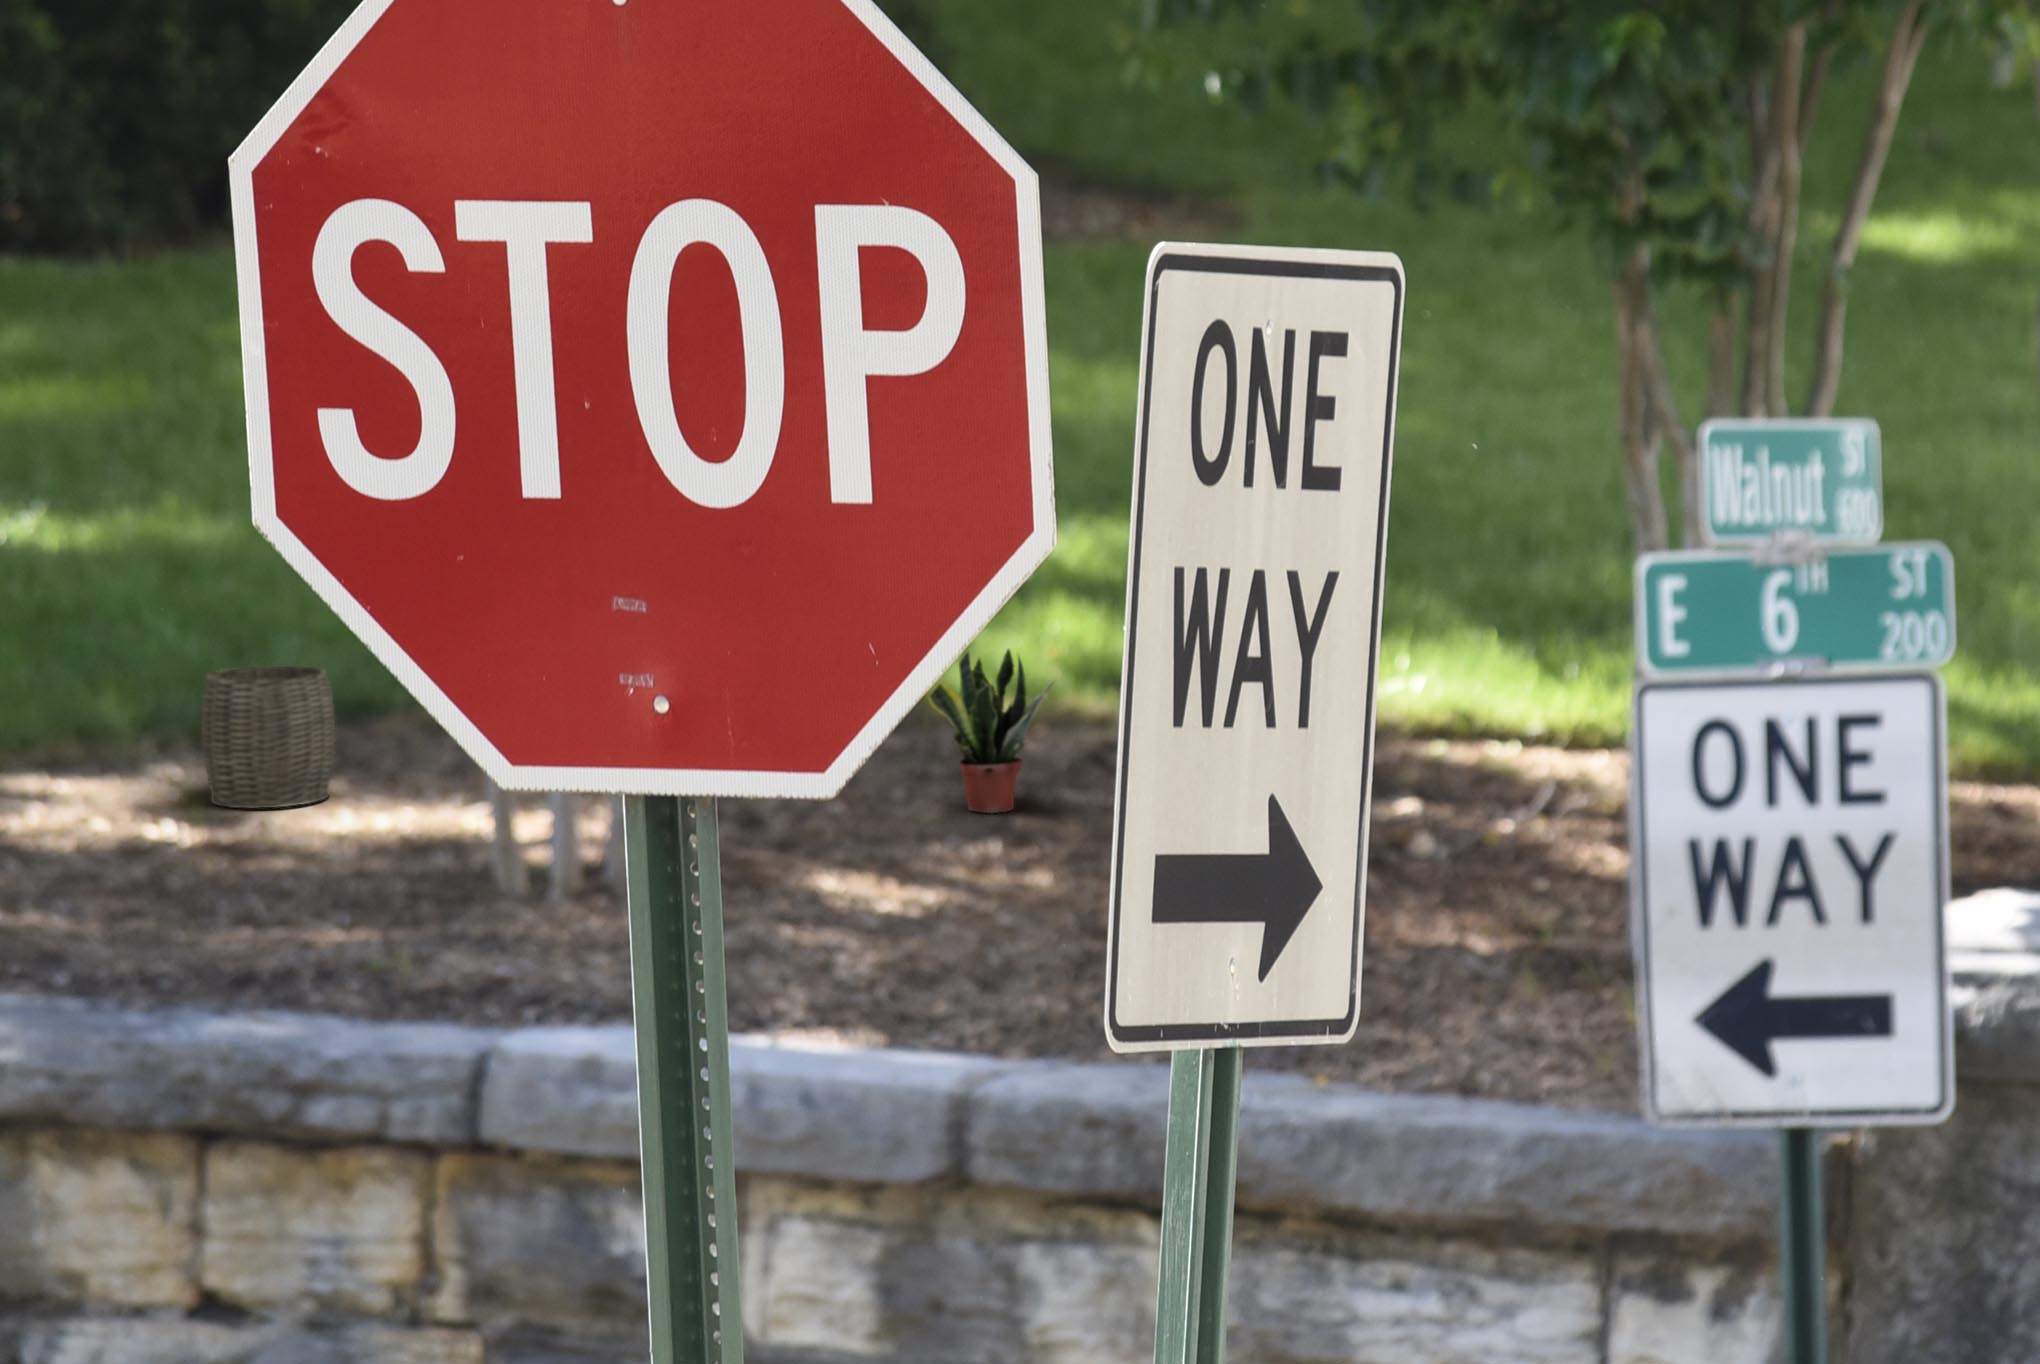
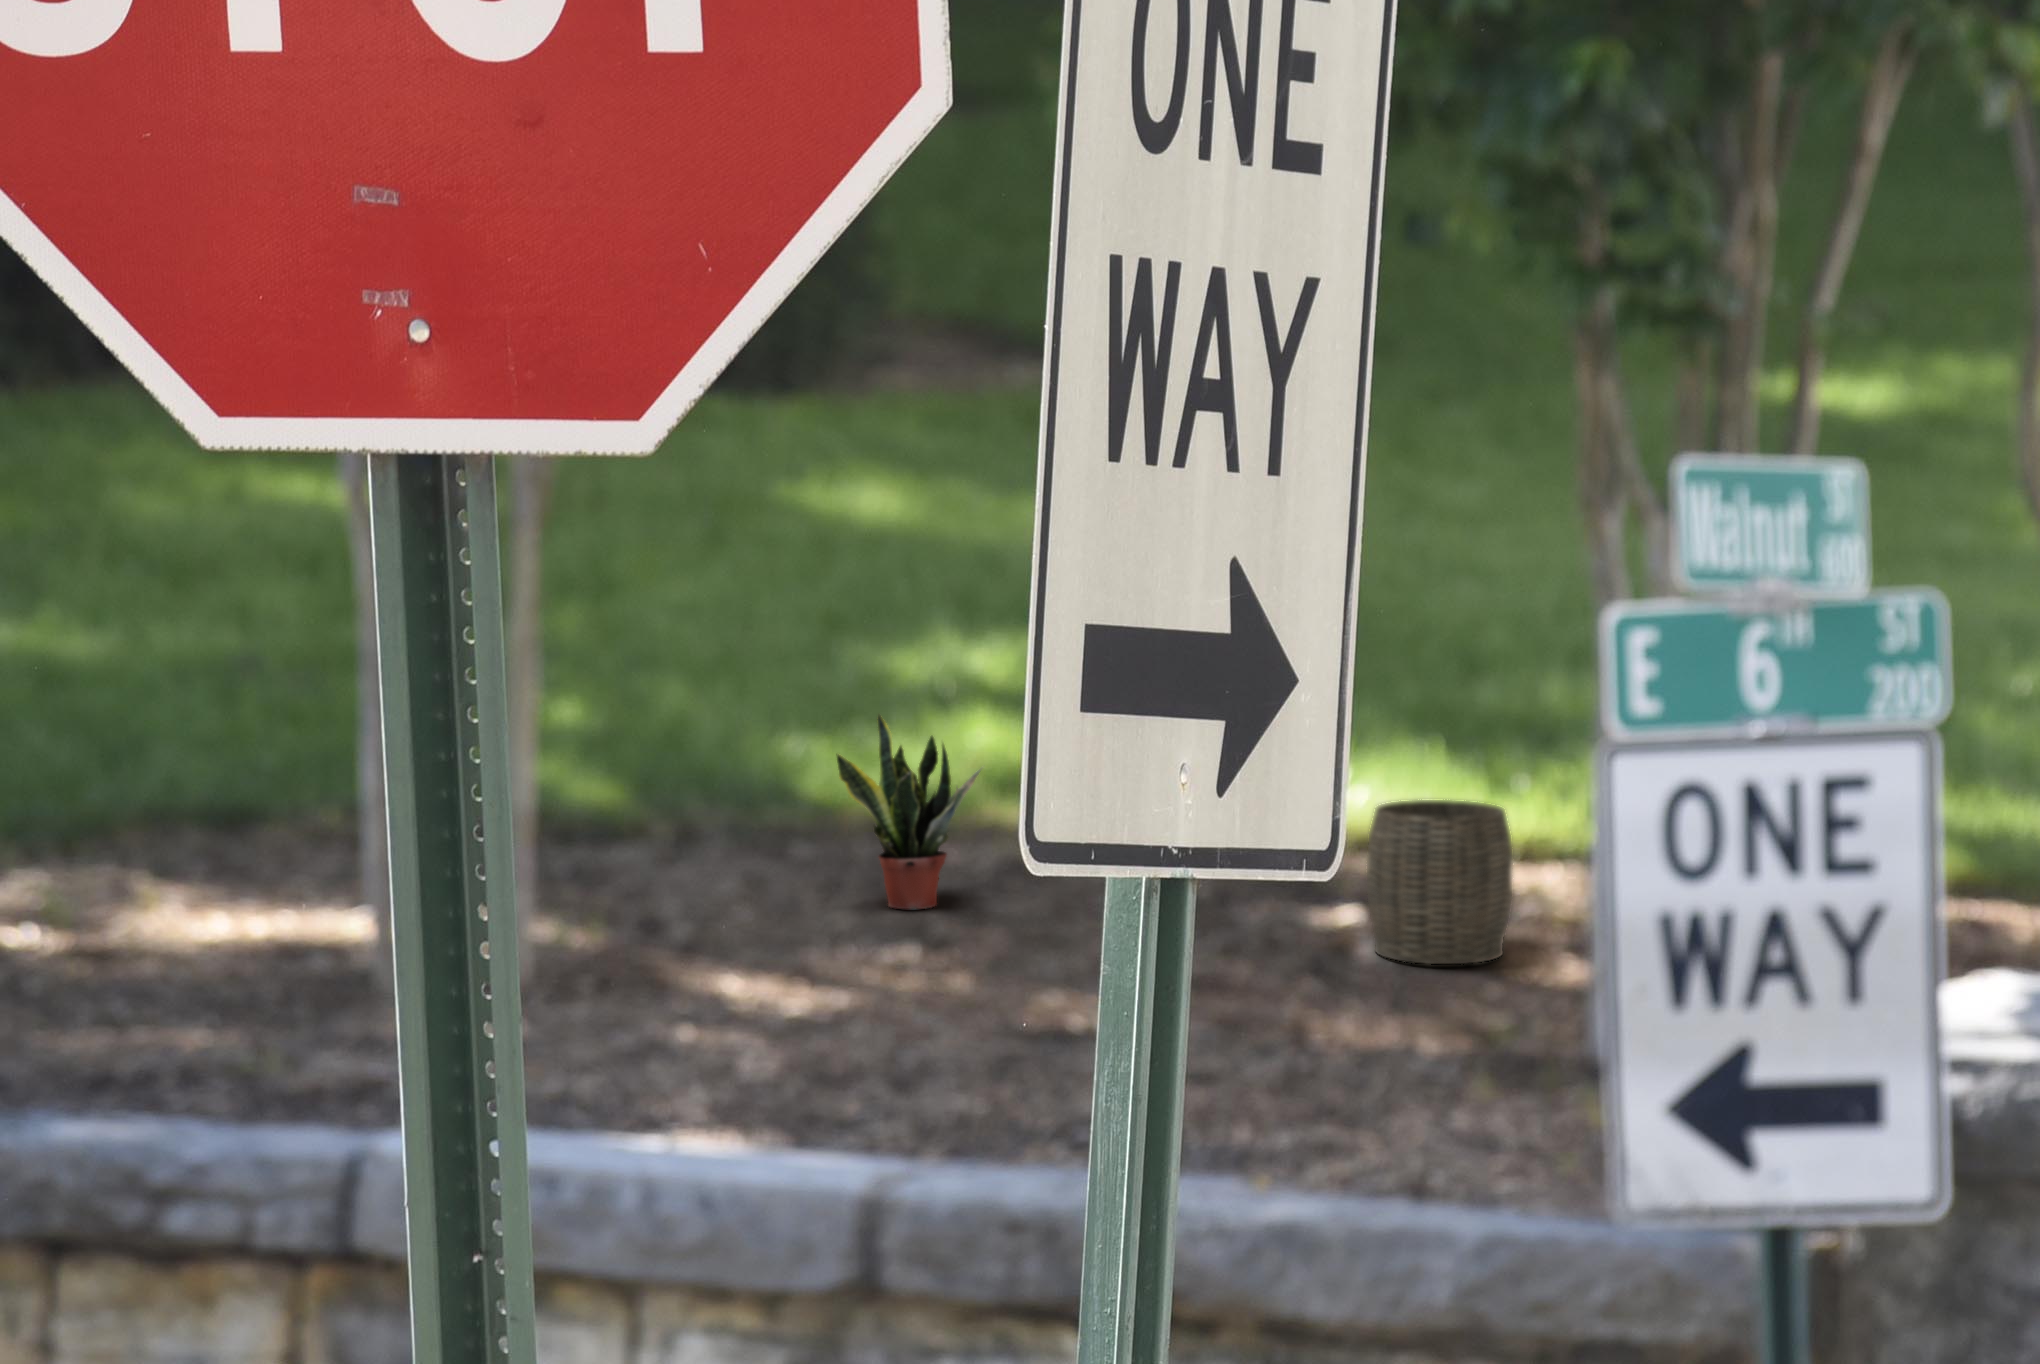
woven basket: present [201,666,335,808] -> present [1367,800,1513,964]

